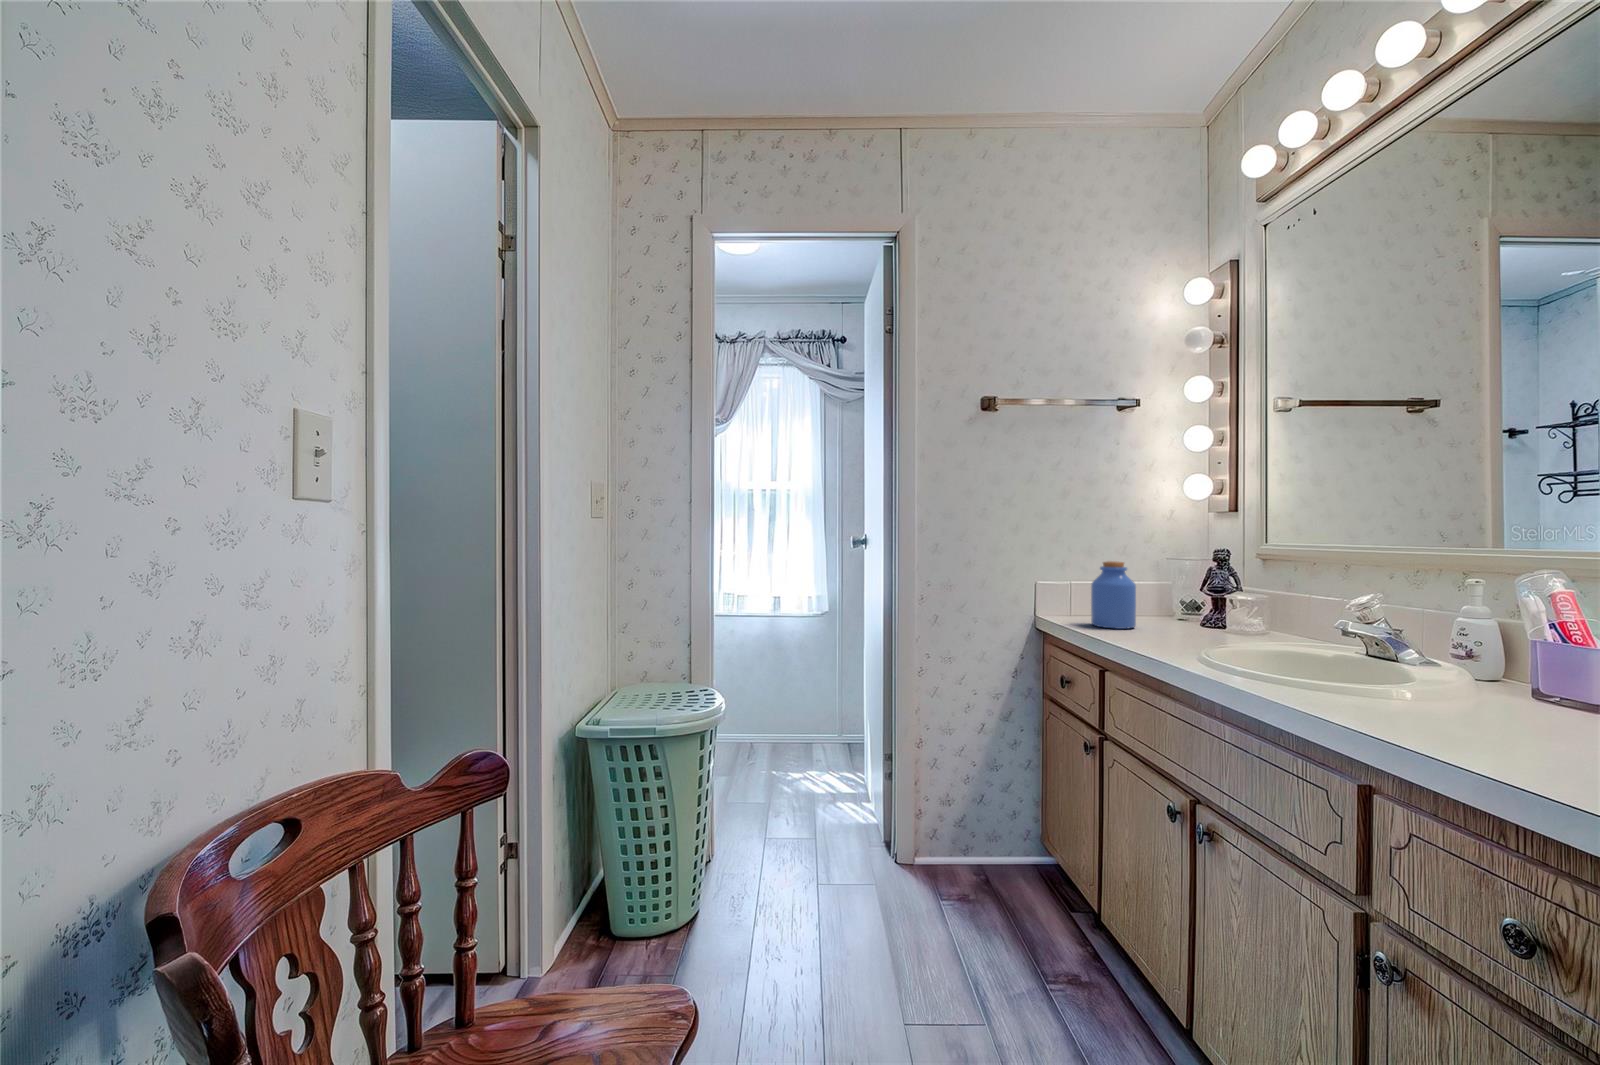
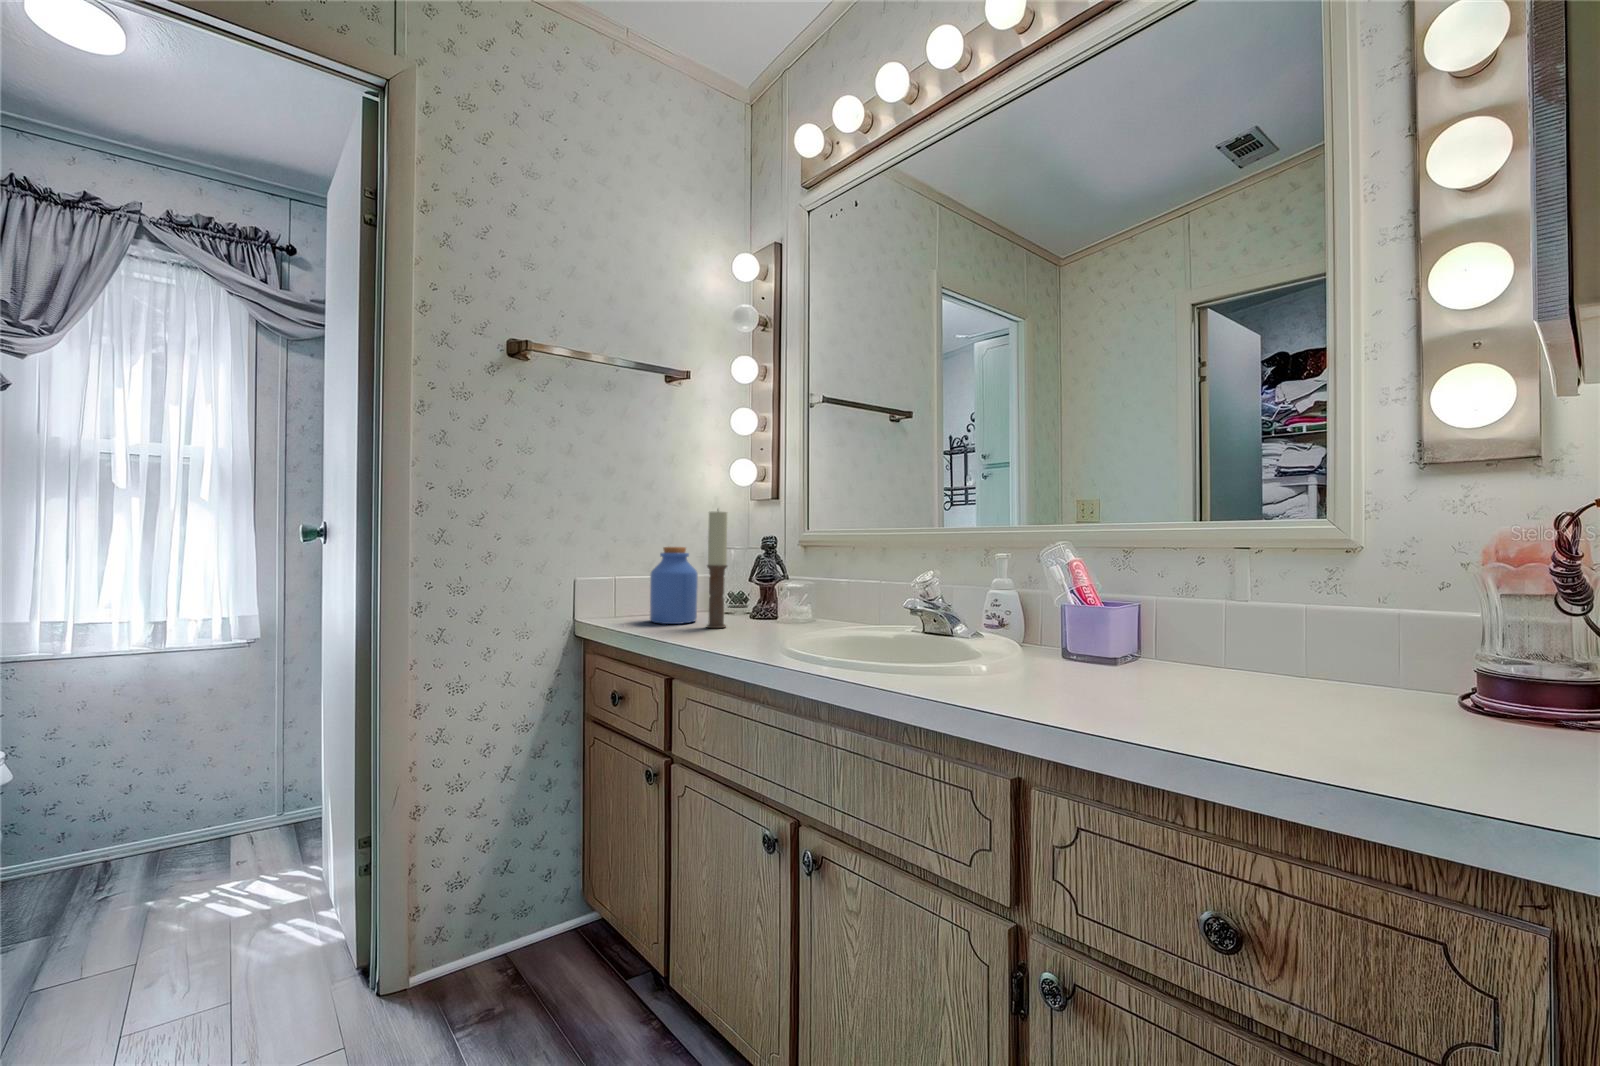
candle: none [1139,529,1160,636] -> present [707,511,727,628]

